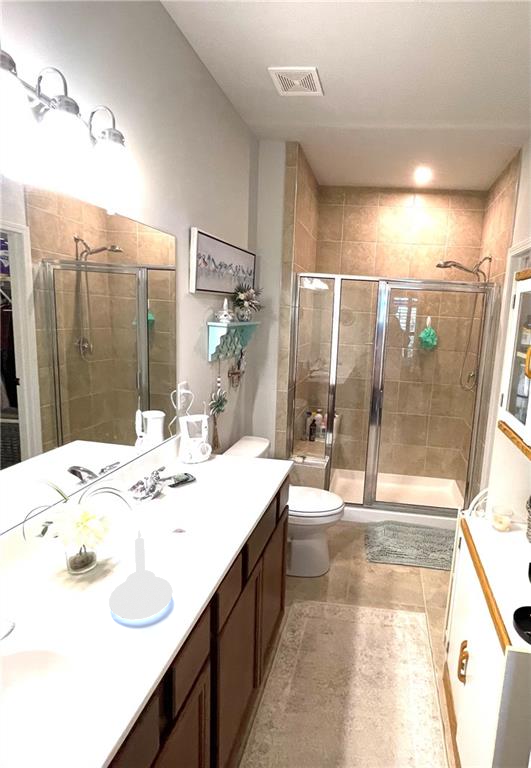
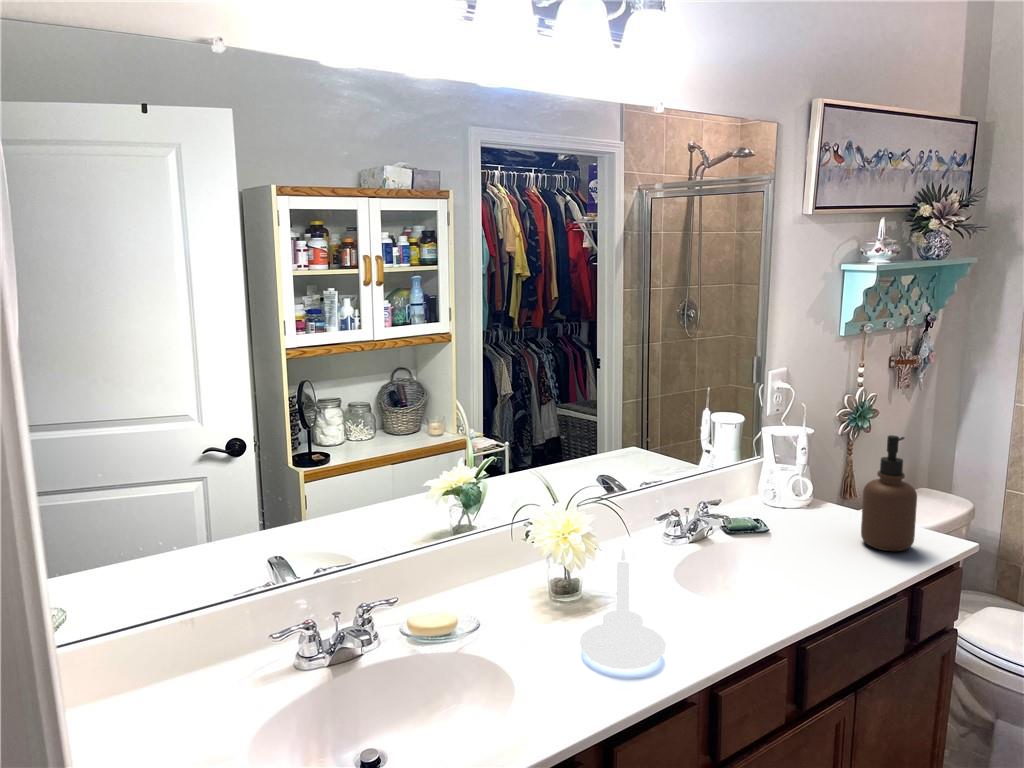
soap dispenser: none [242,417,268,480] -> present [861,435,917,551]

